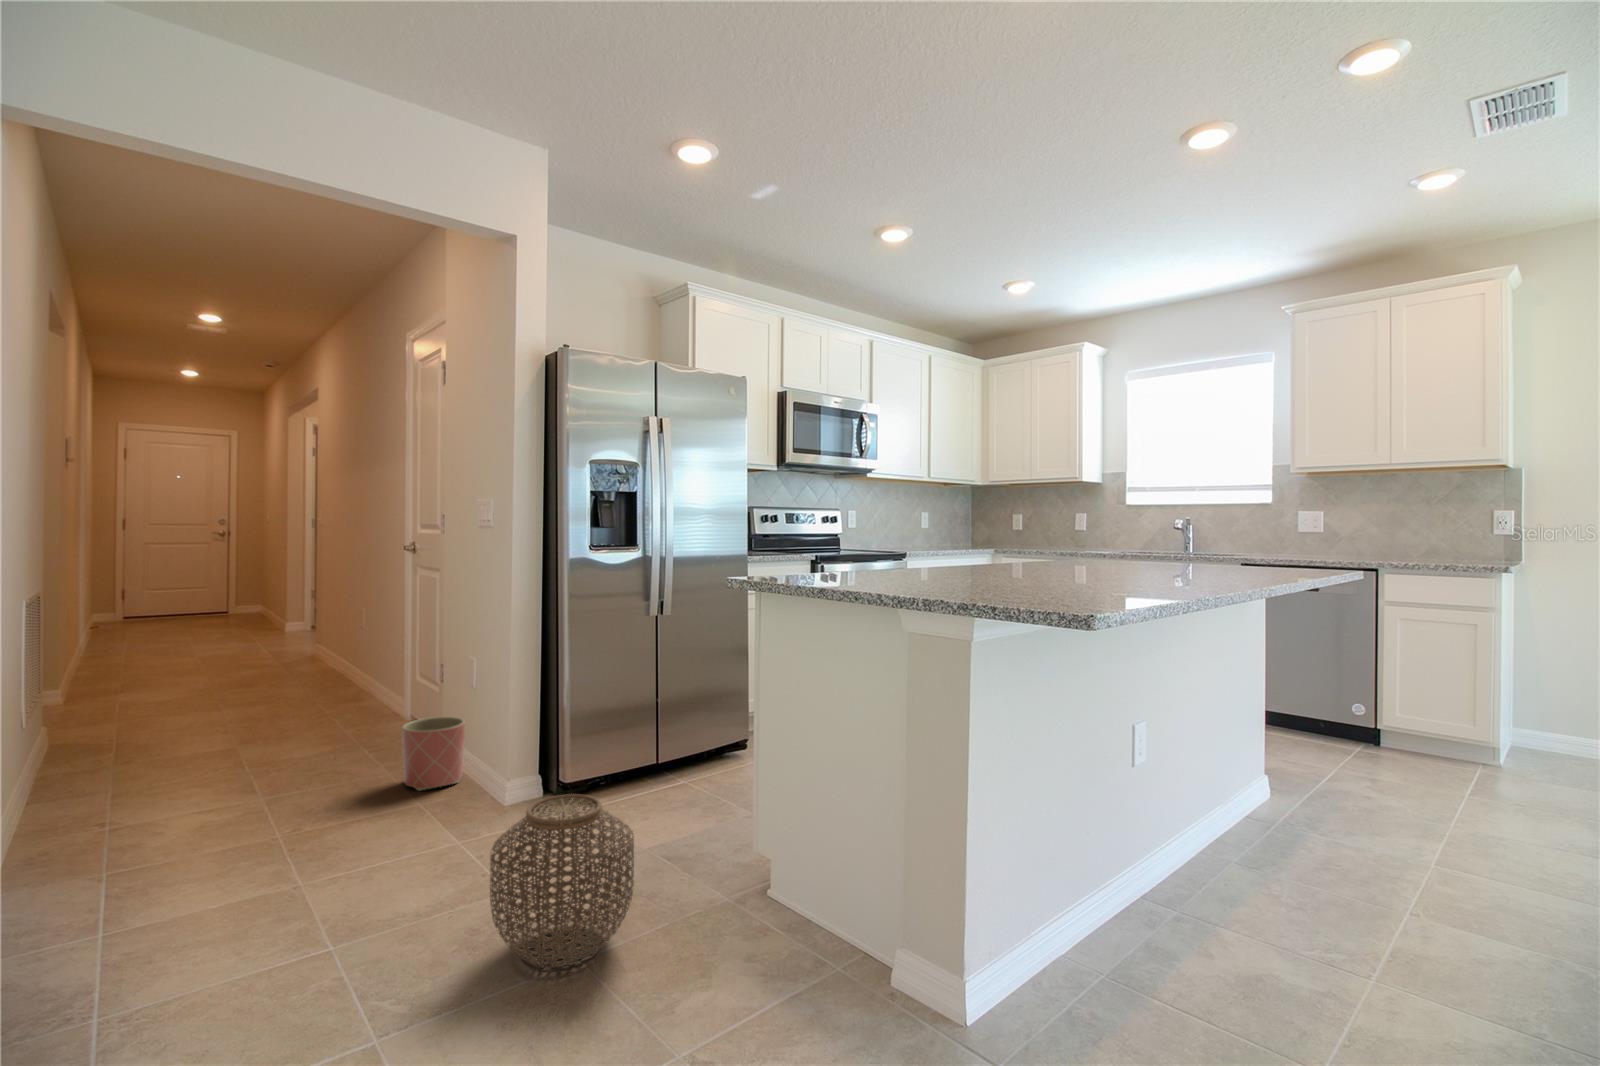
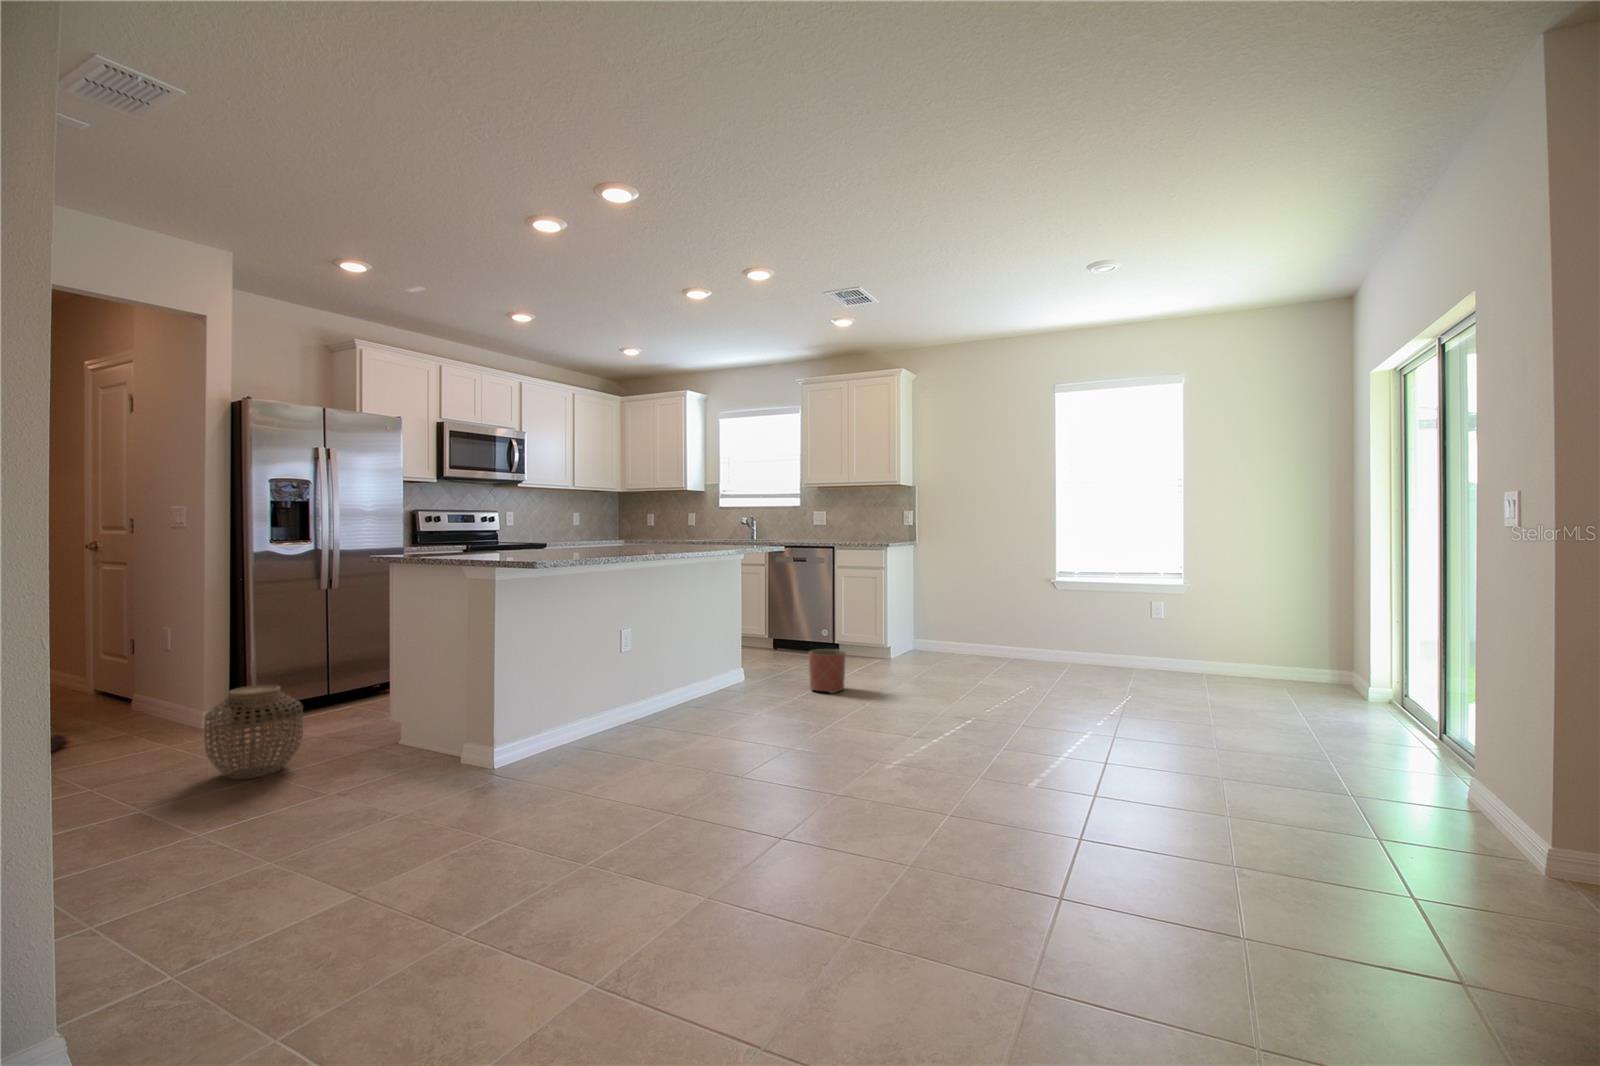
planter: present [402,717,465,791] -> present [809,649,846,693]

